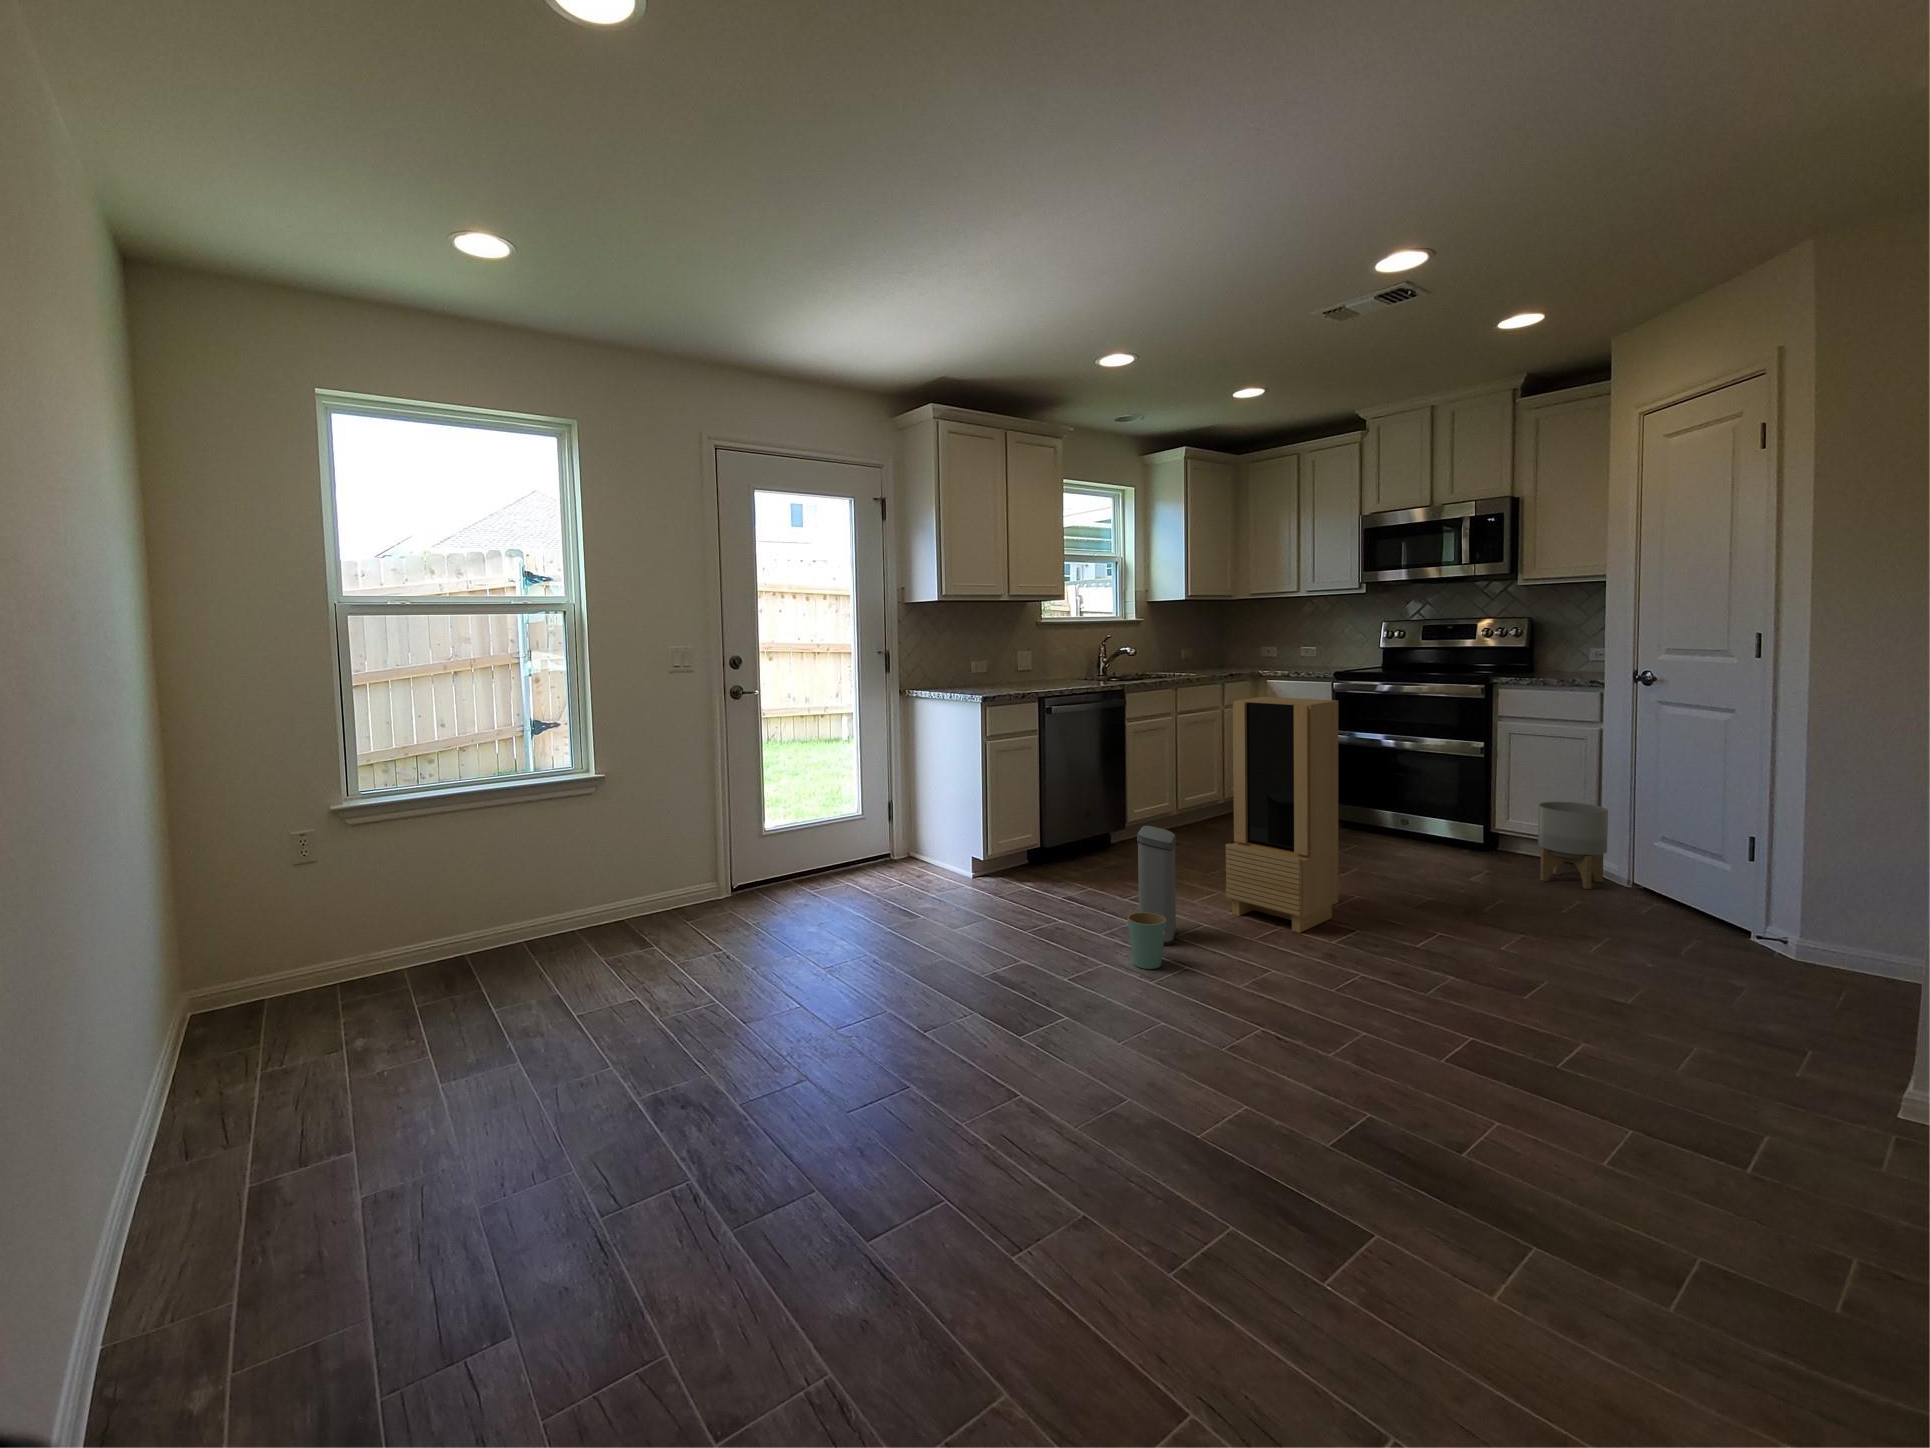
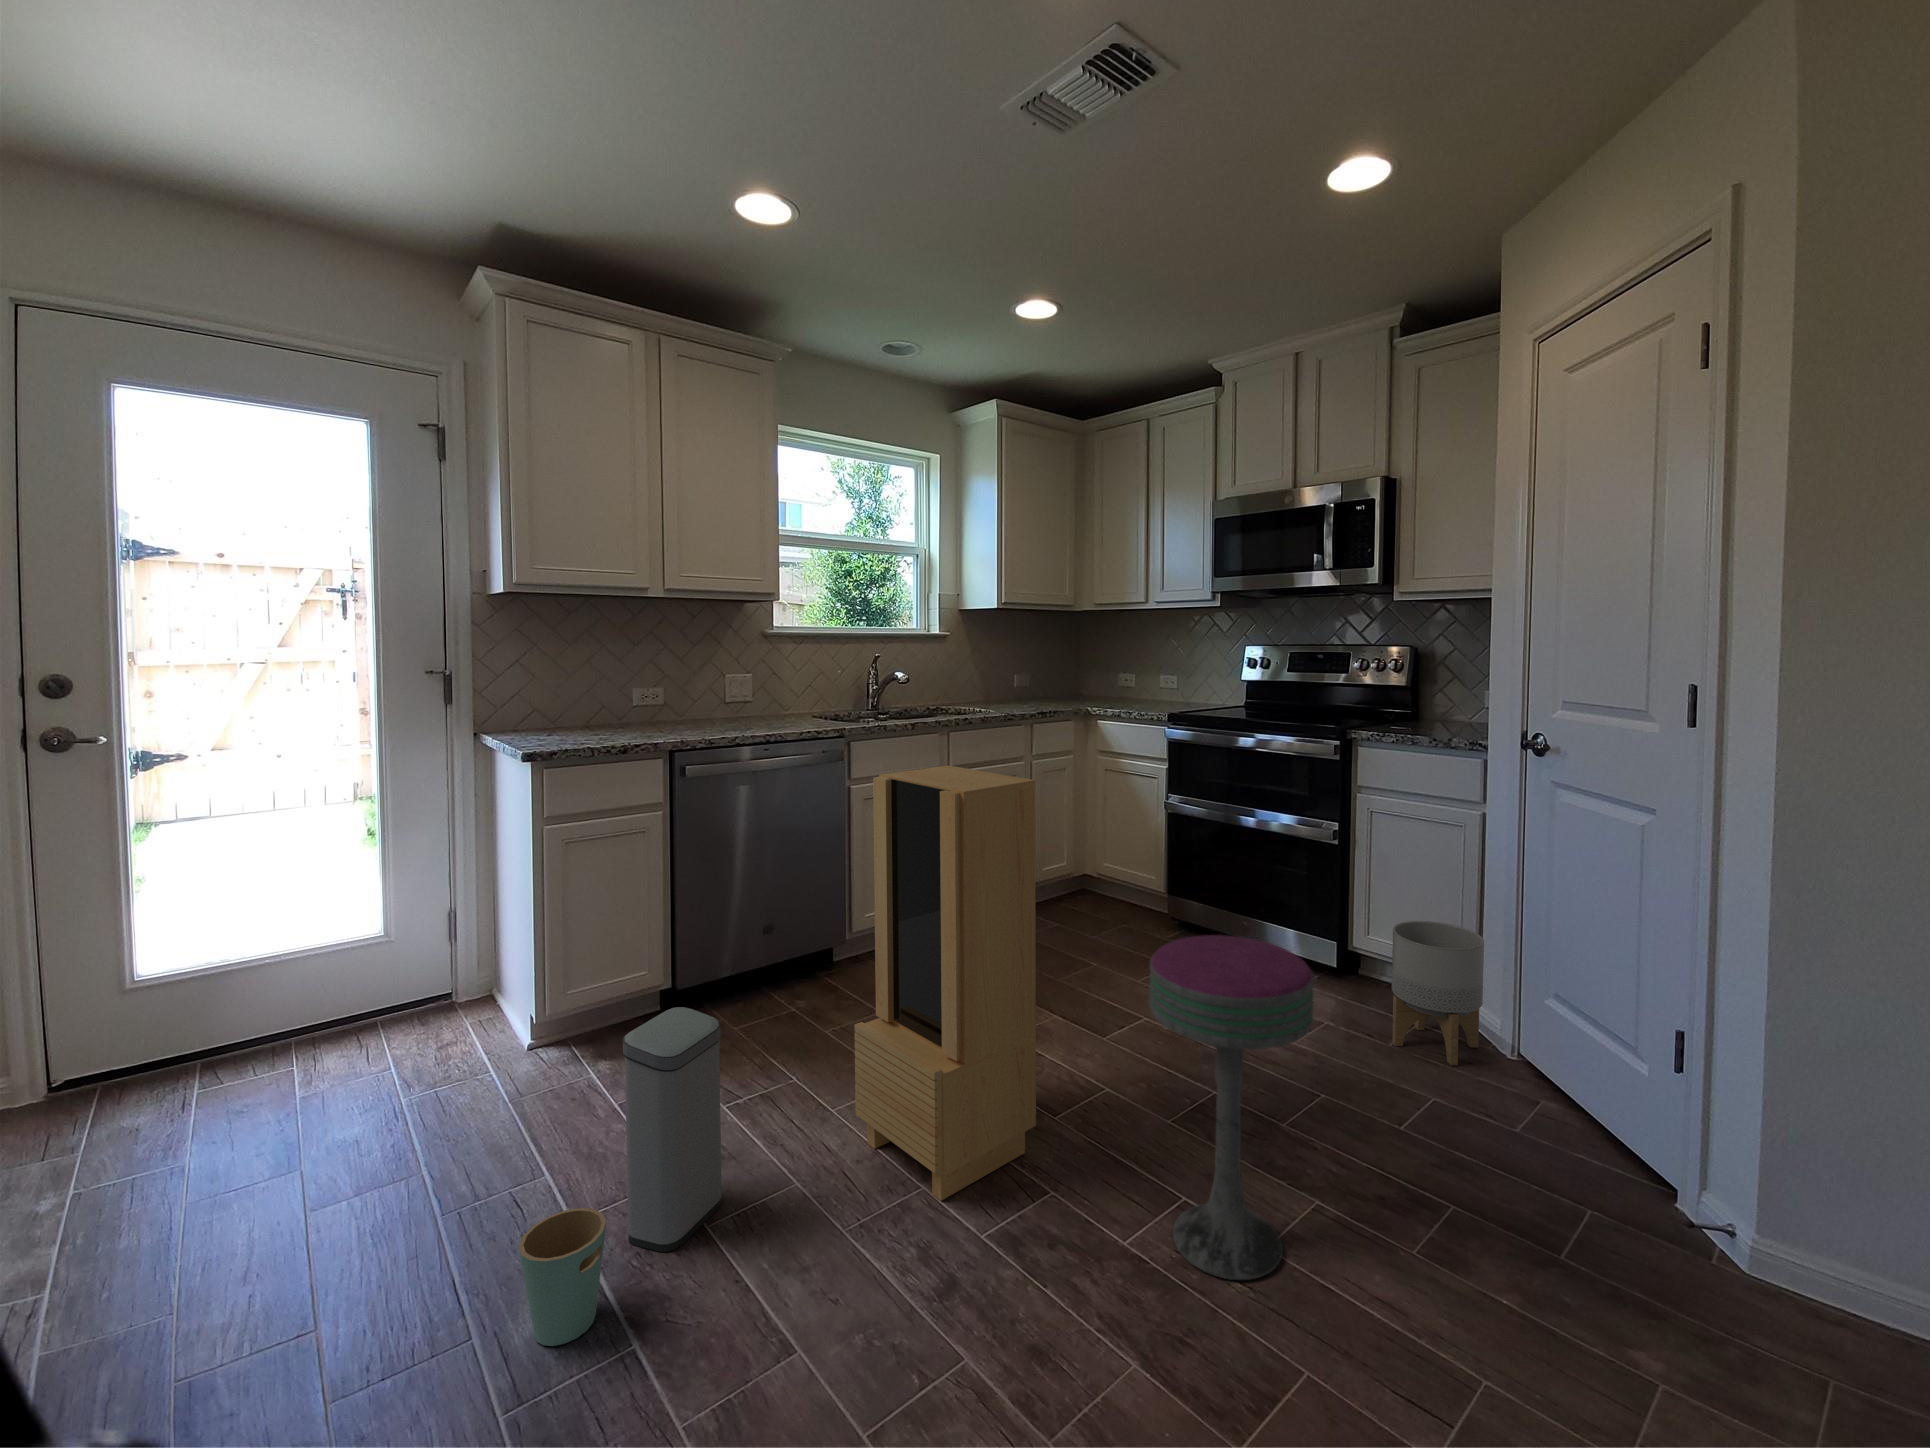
bar stool: none [1429,784,1535,959] -> present [1149,935,1314,1280]

